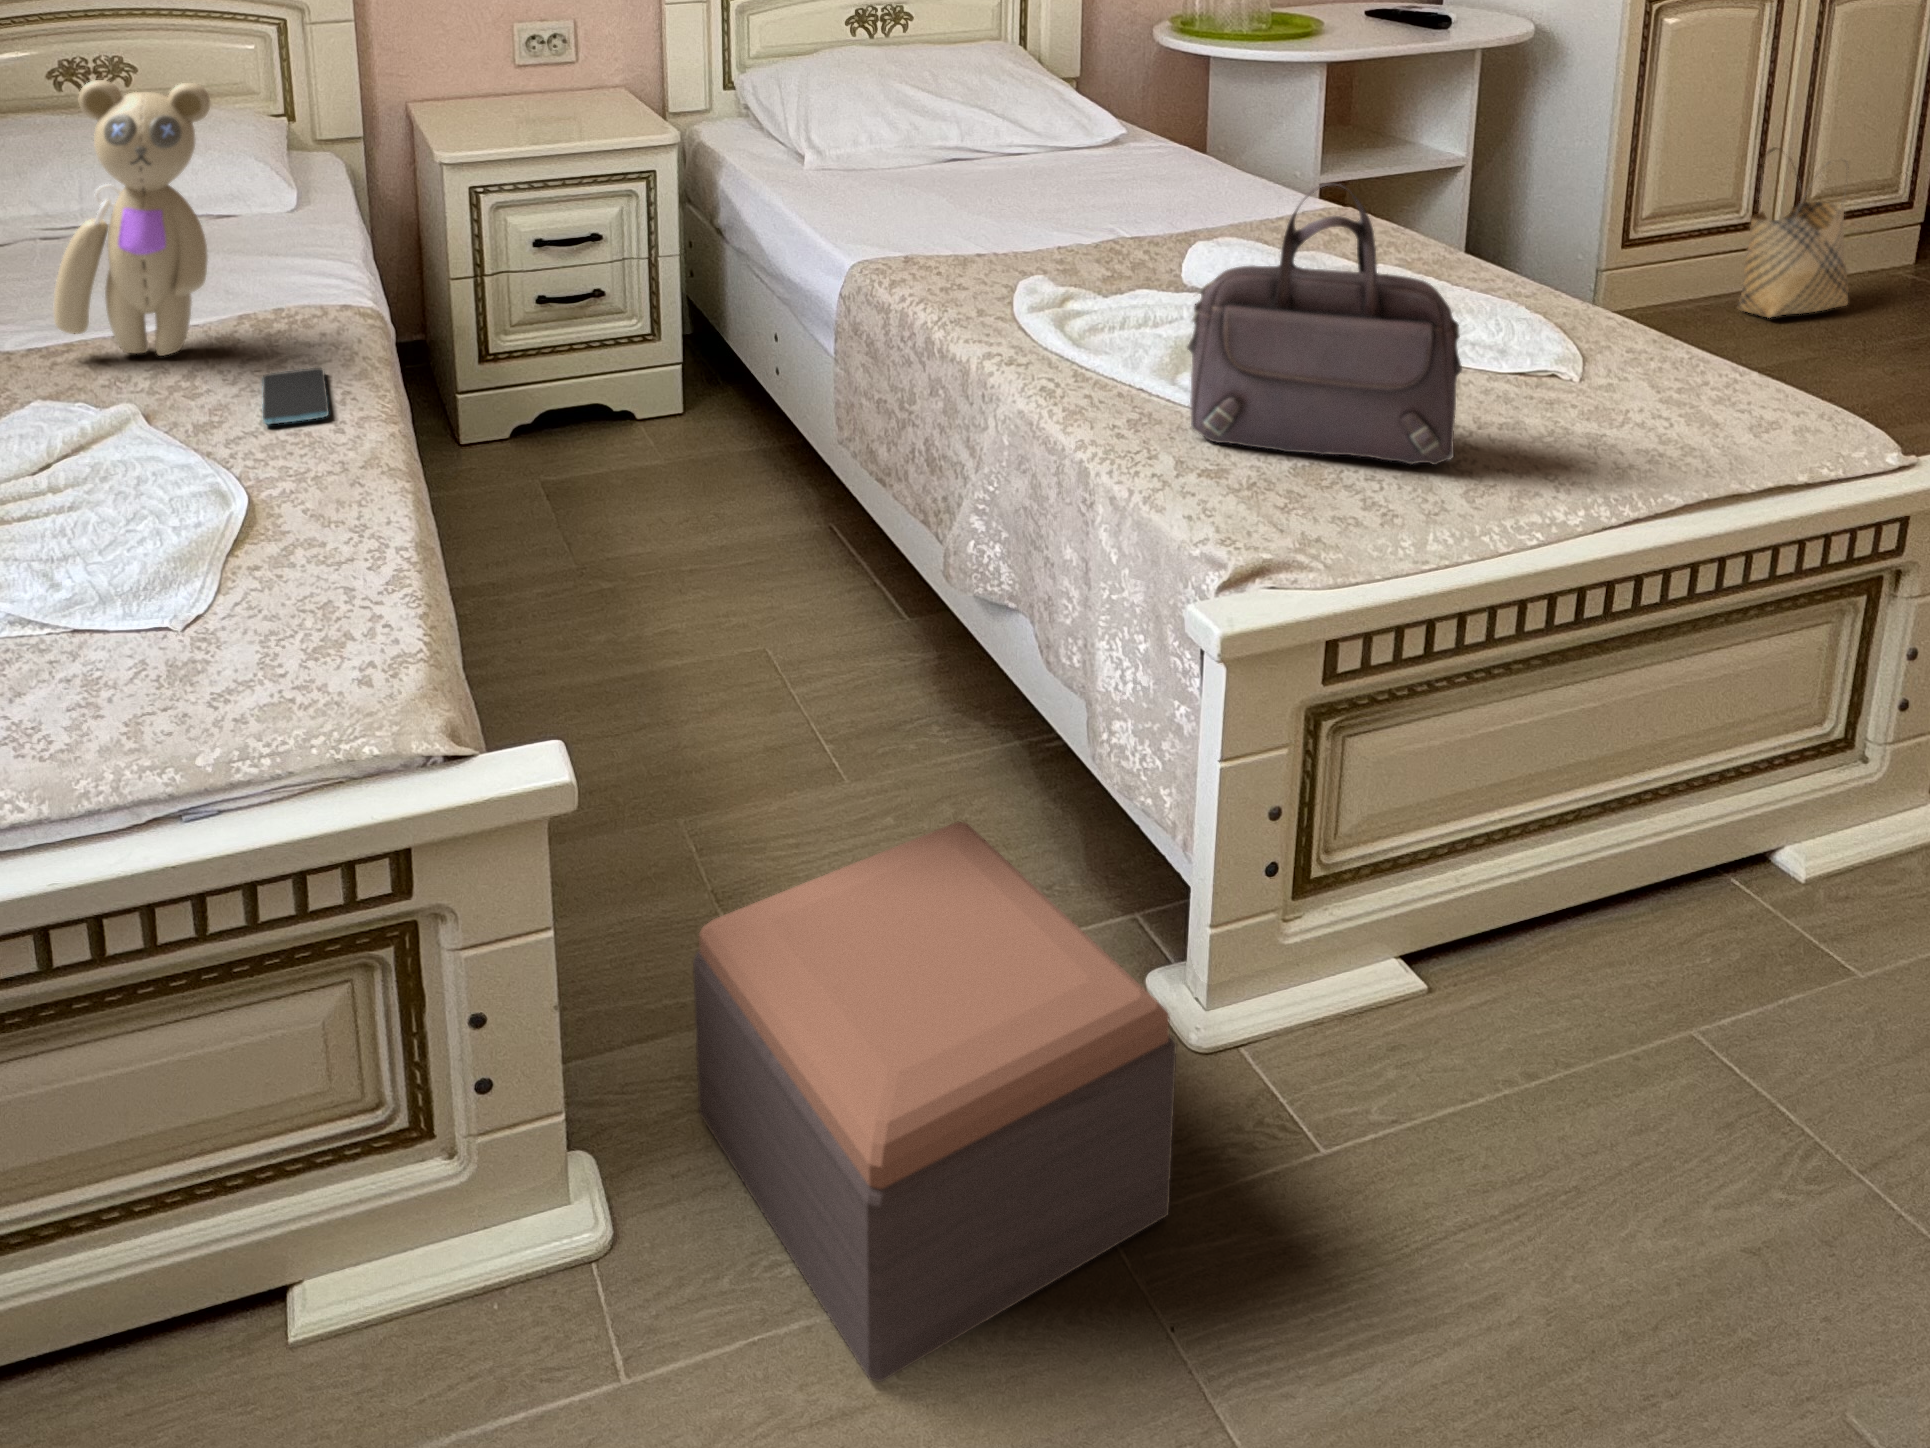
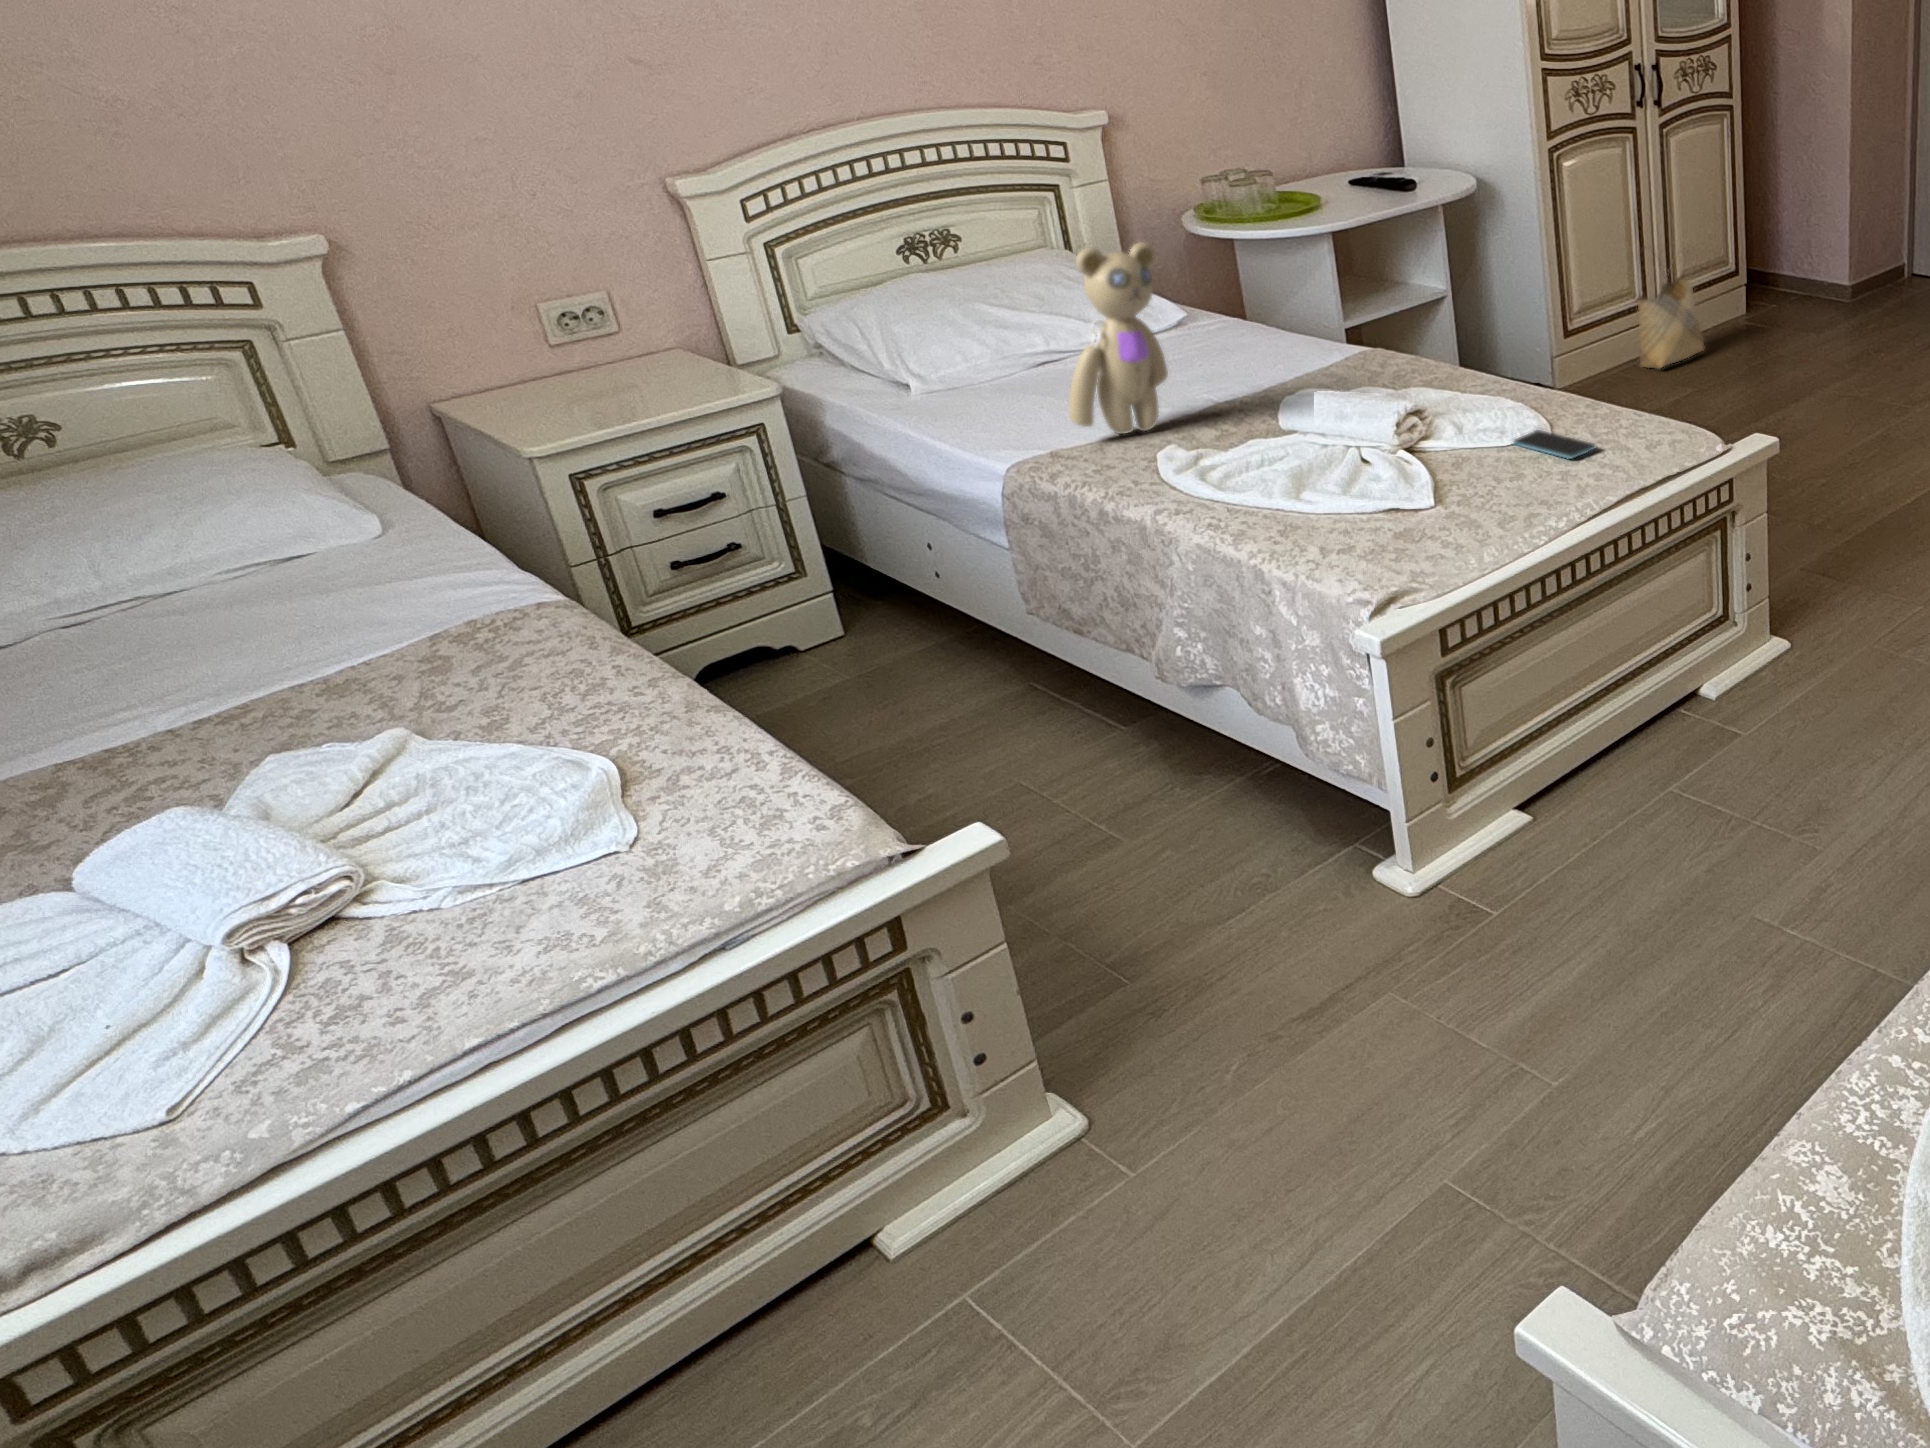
teddy bear: present [54,80,210,356] -> present [1070,242,1168,434]
handbag: present [1187,183,1462,465] -> none [1306,343,1489,530]
smartphone: present [262,368,329,425] -> present [1513,430,1596,459]
footstool: present [693,822,1177,1382] -> none [1093,810,1424,1108]

